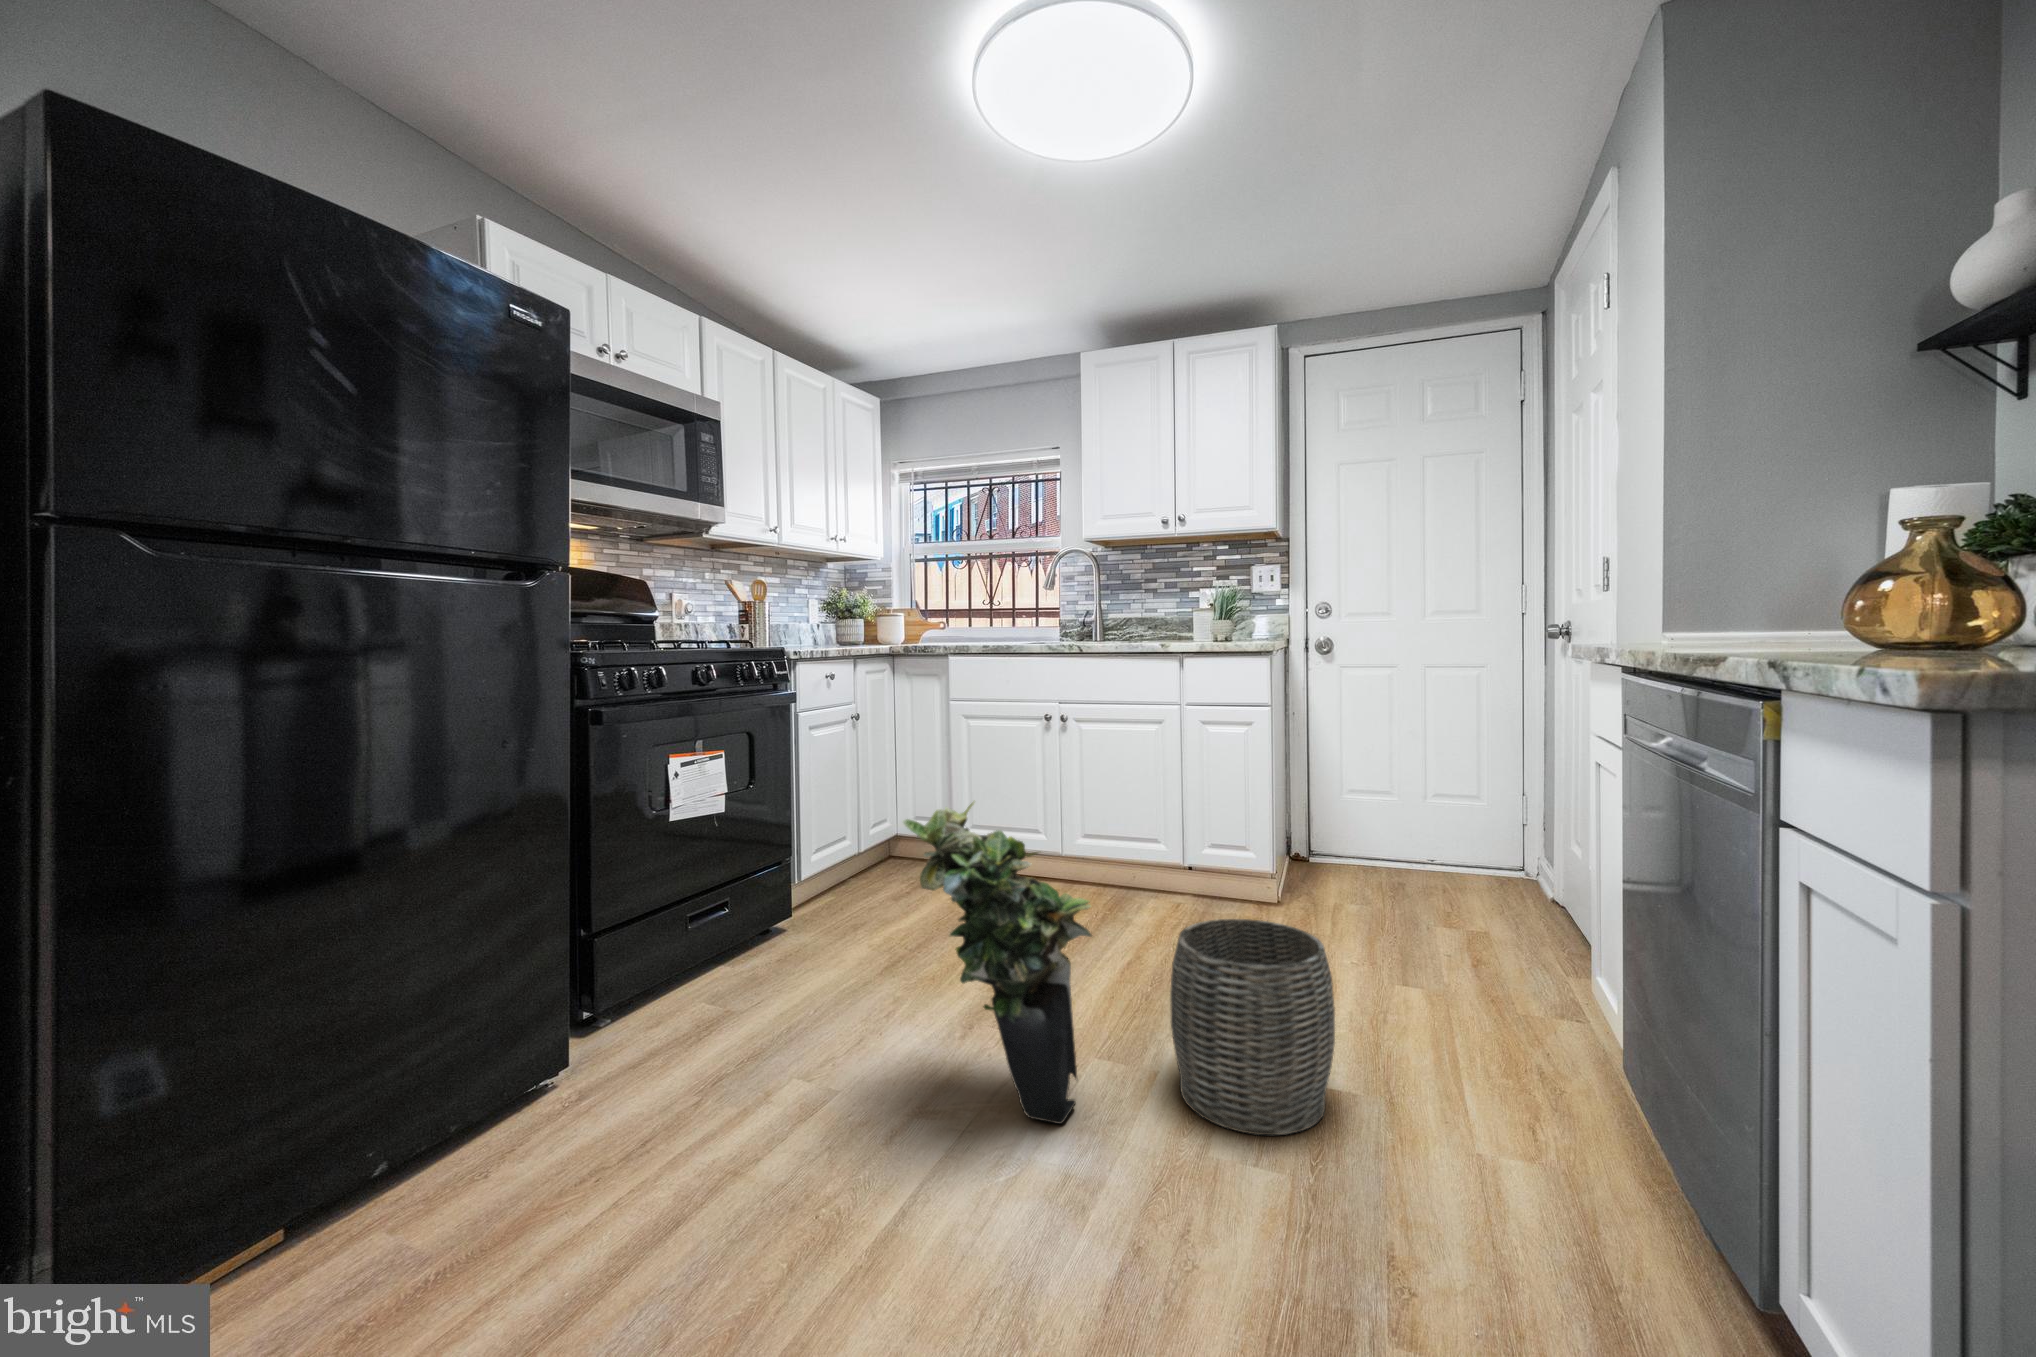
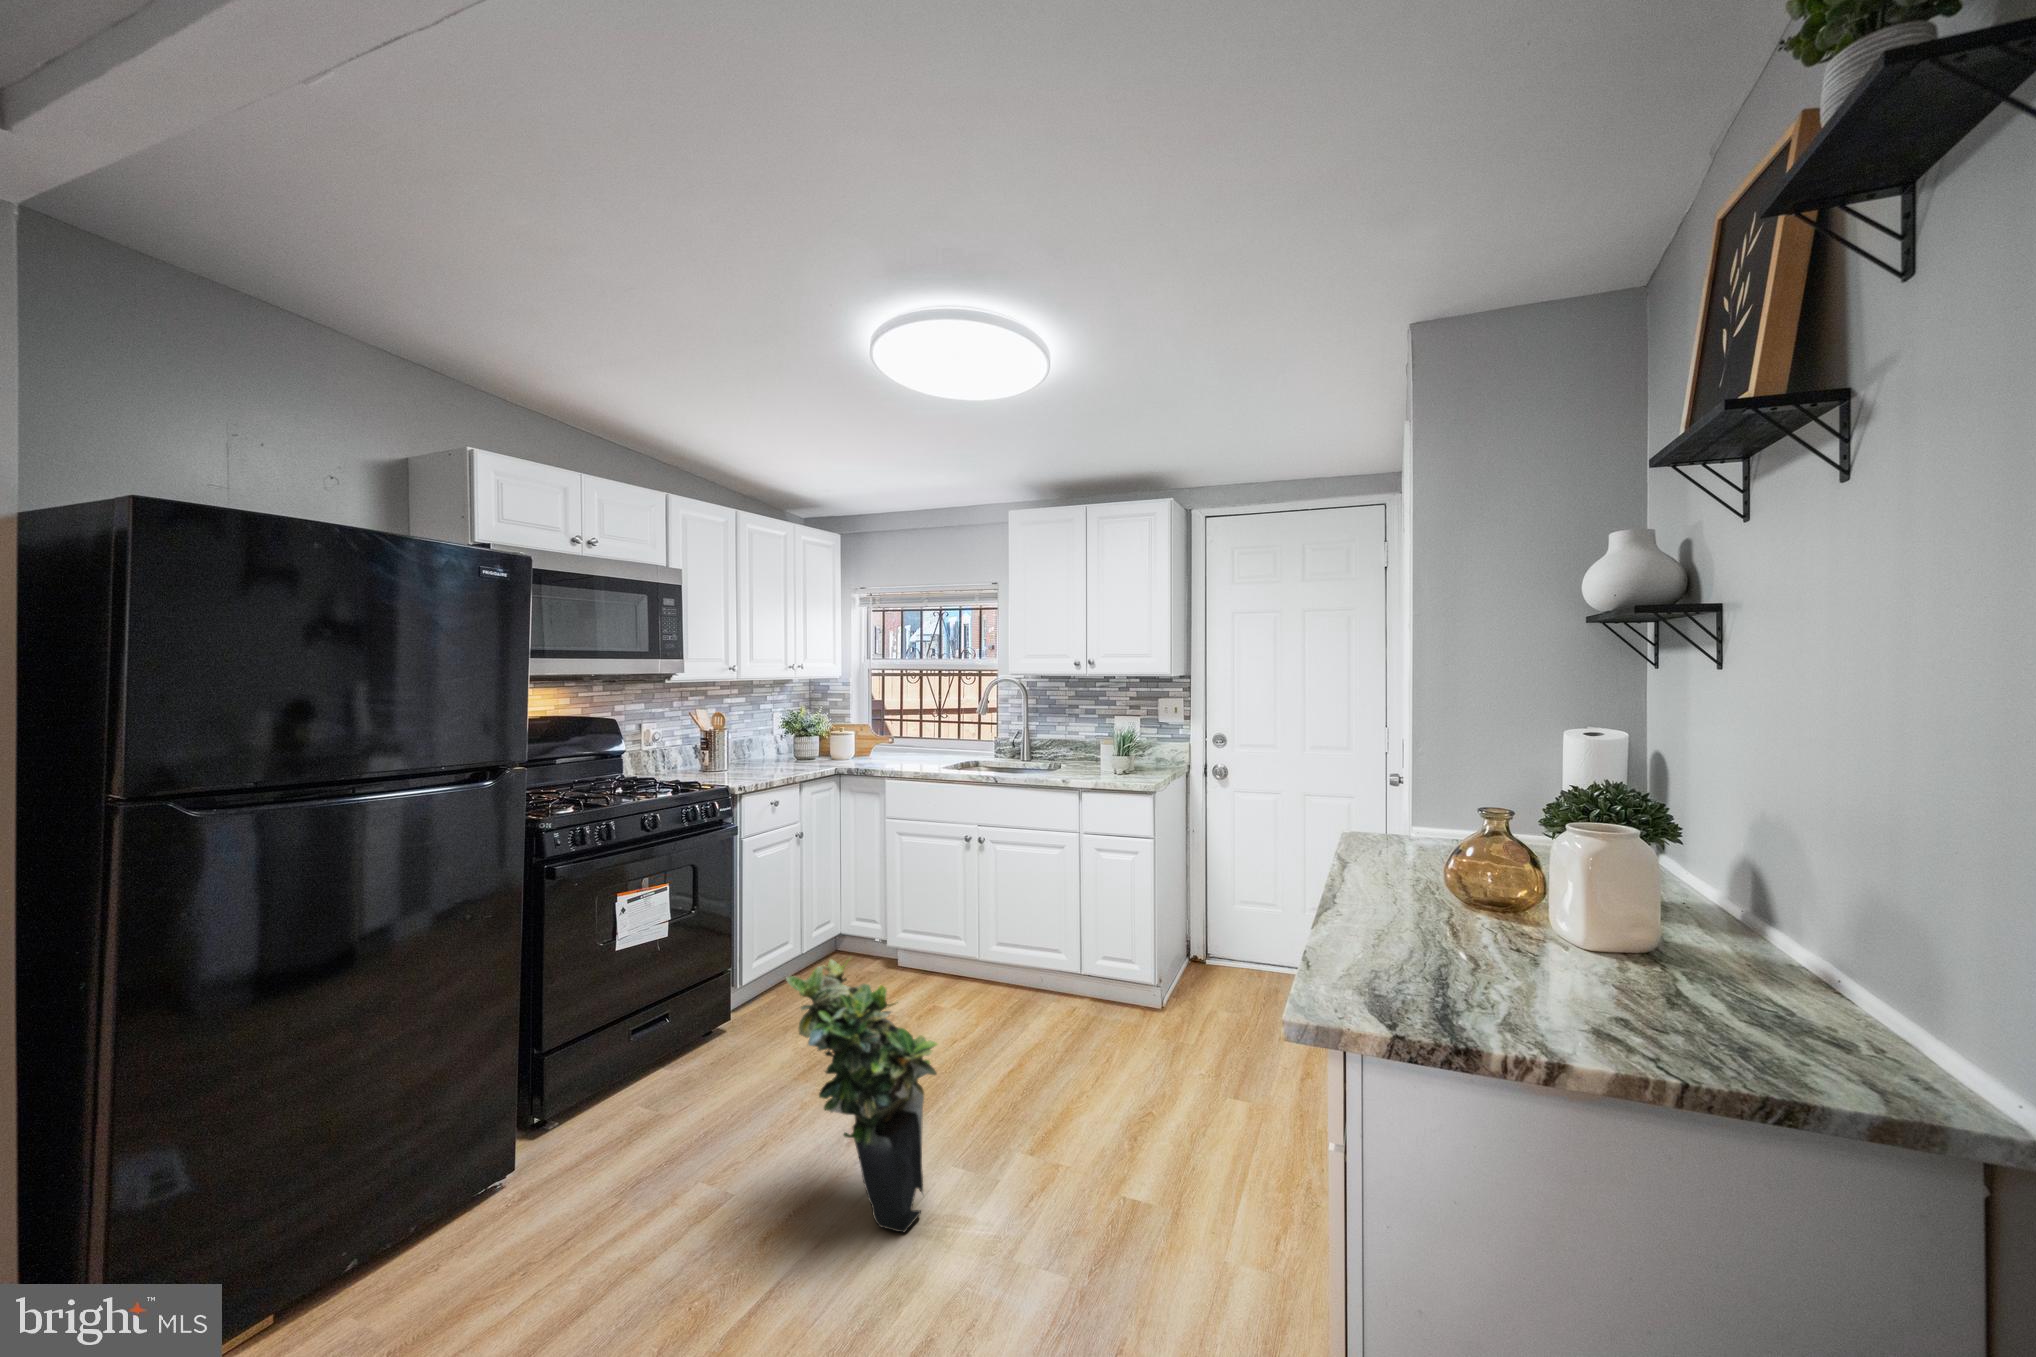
woven basket: present [1170,919,1335,1135] -> none [1004,1053,1131,1245]

